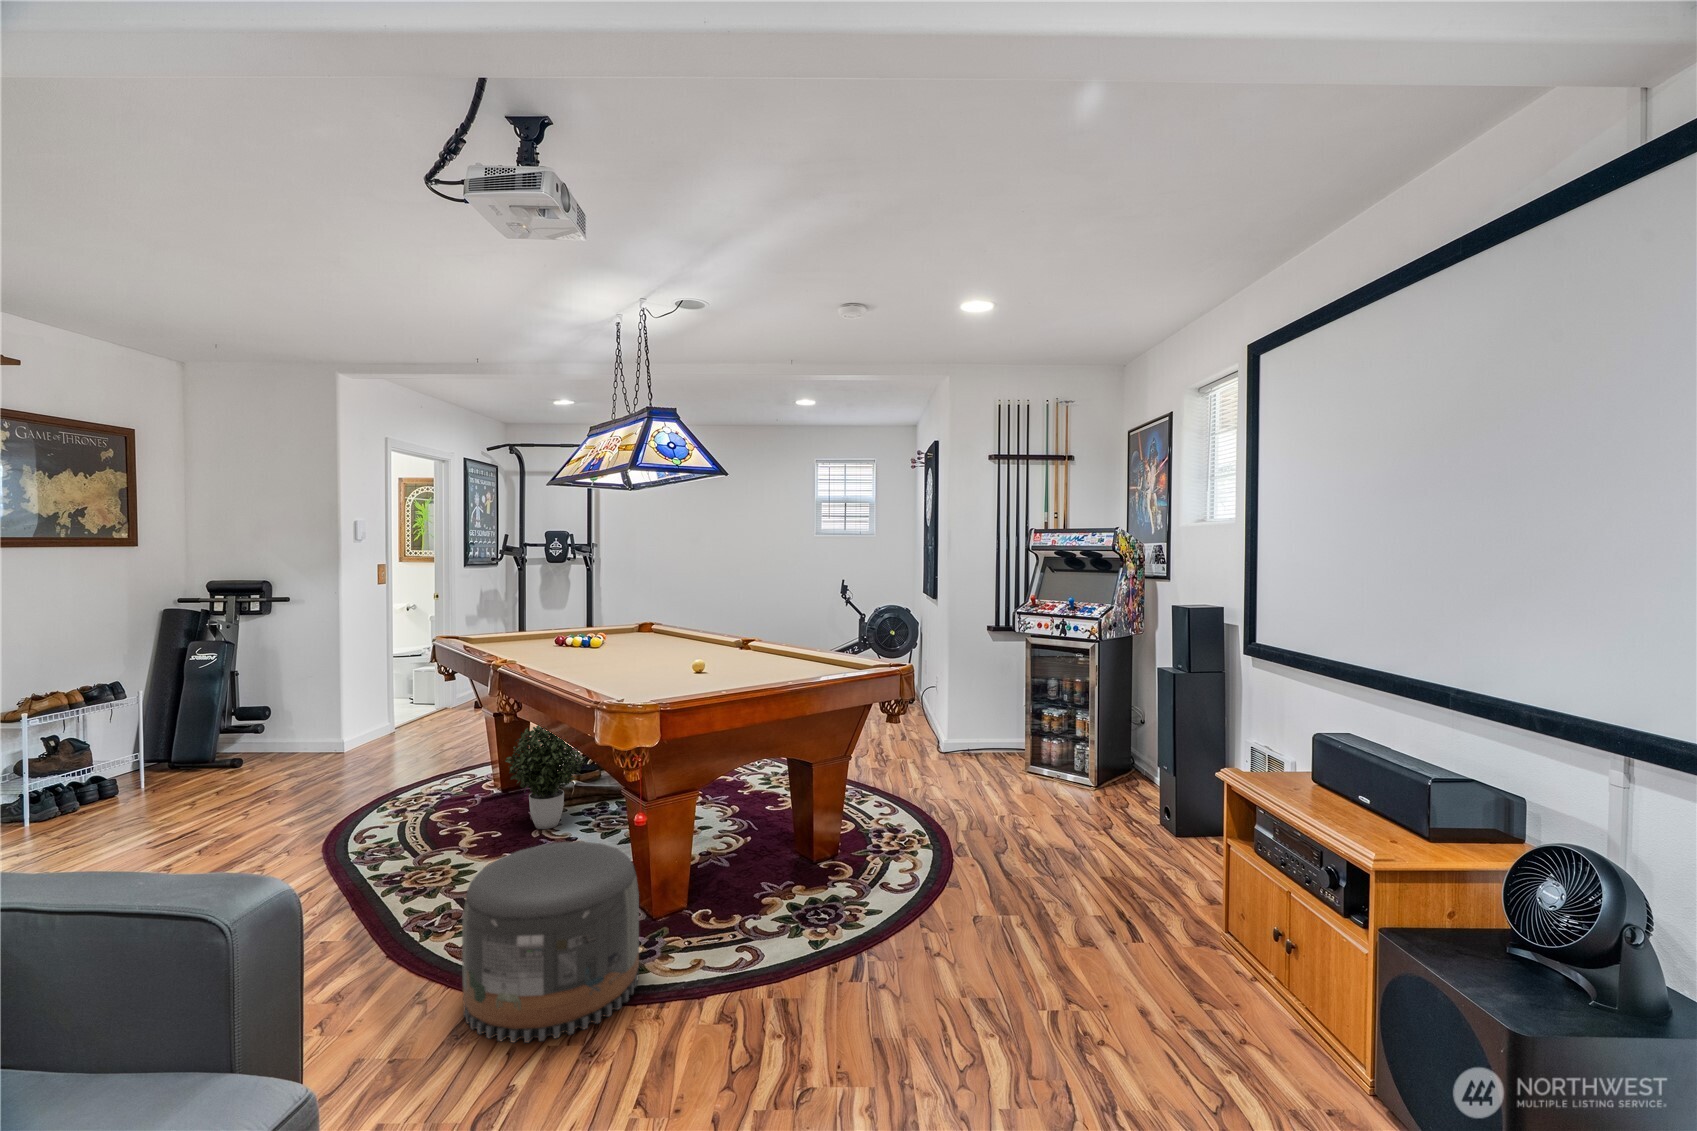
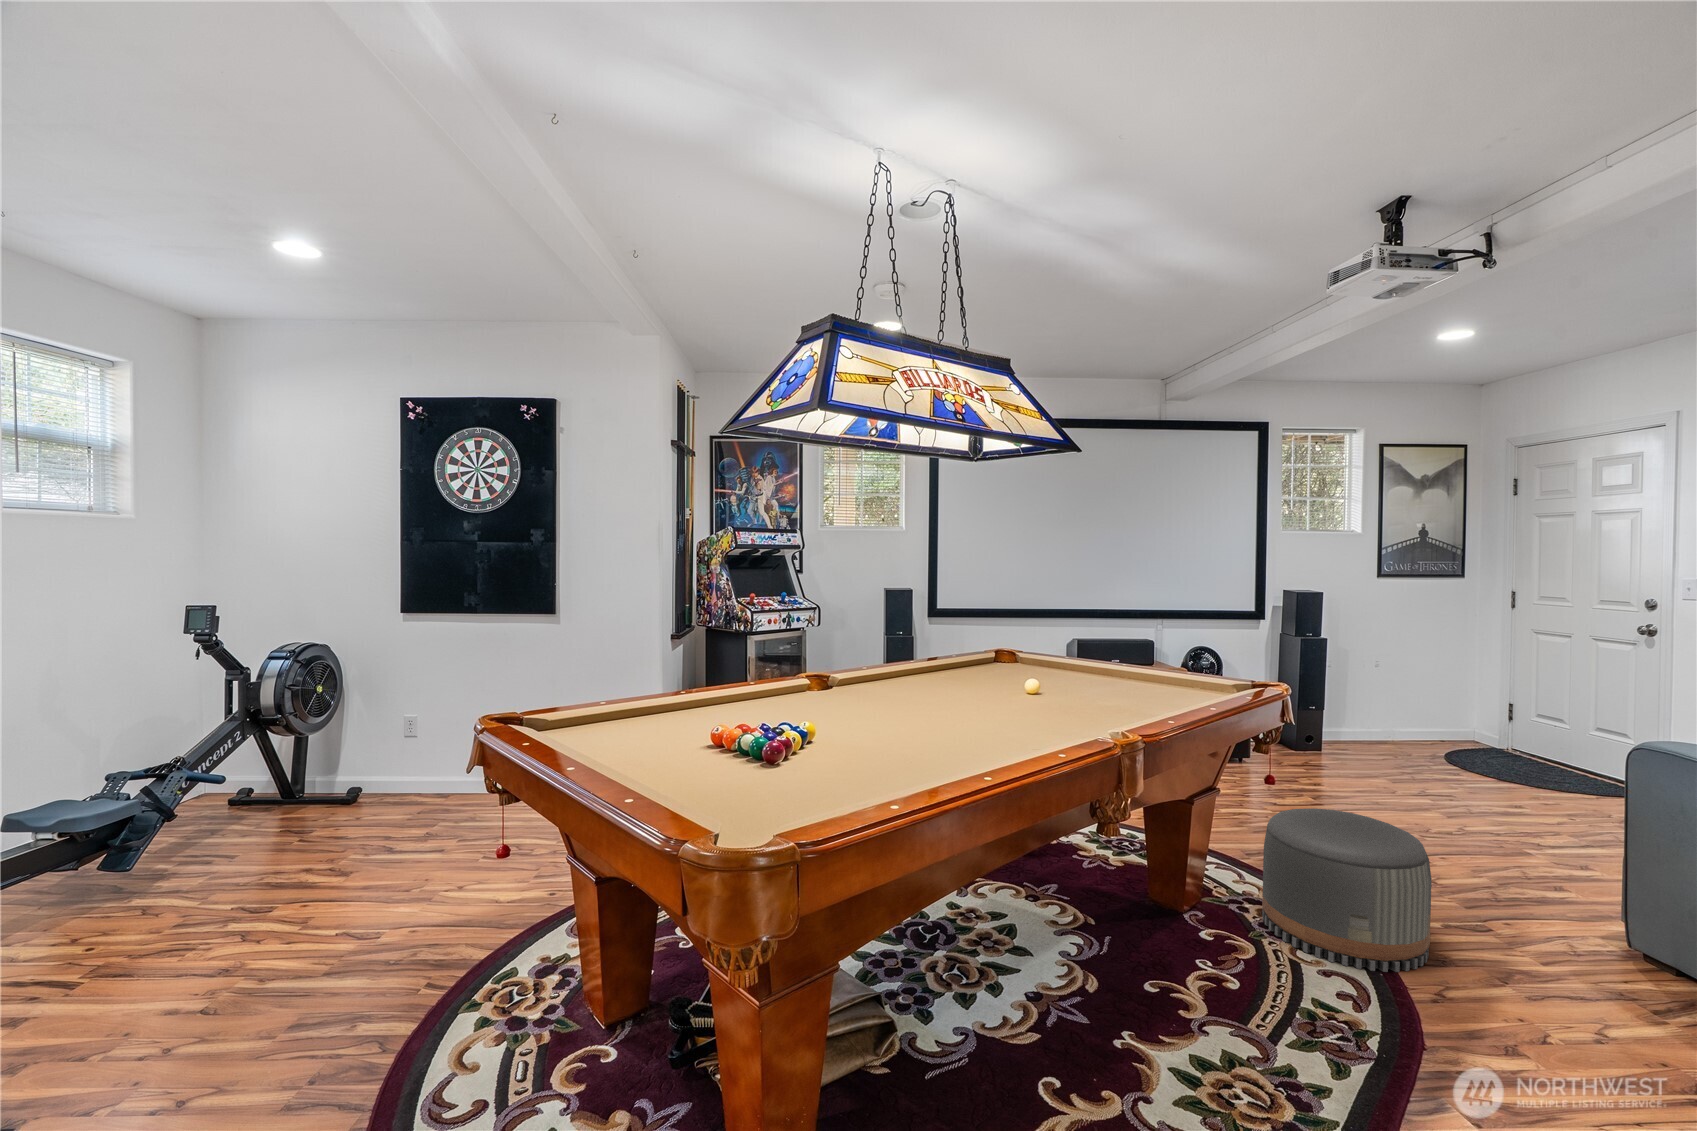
potted plant: present [505,725,584,829] -> none [931,850,1059,1045]

